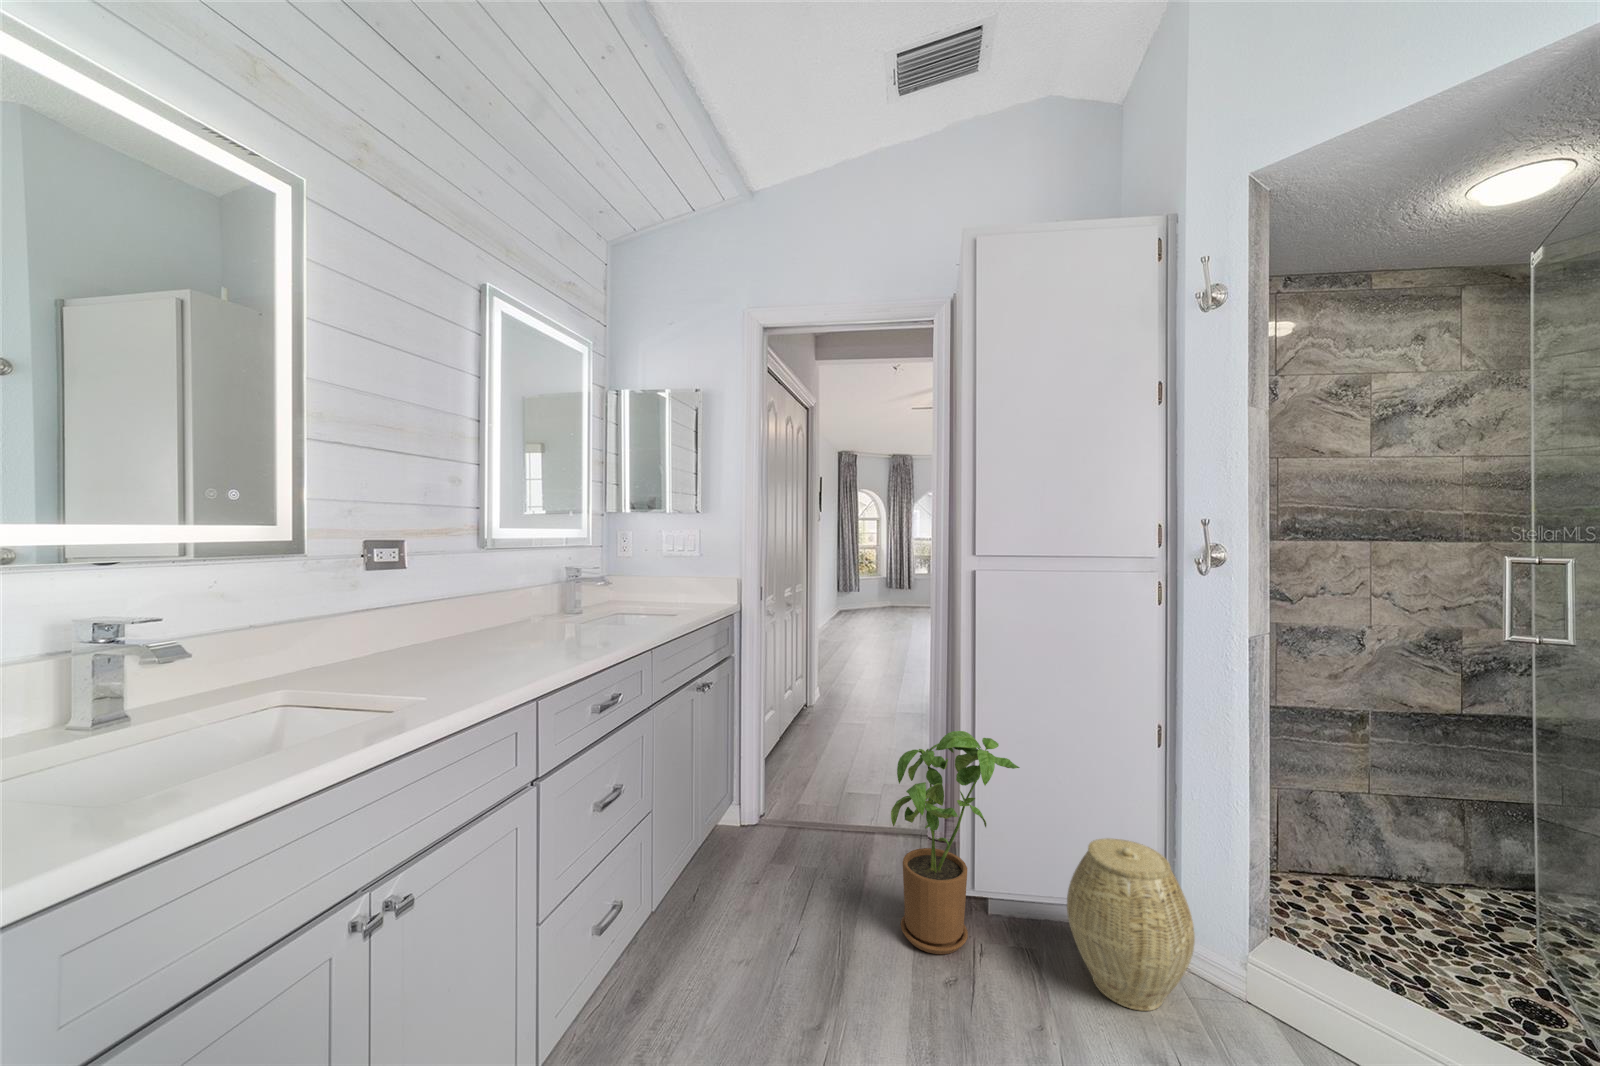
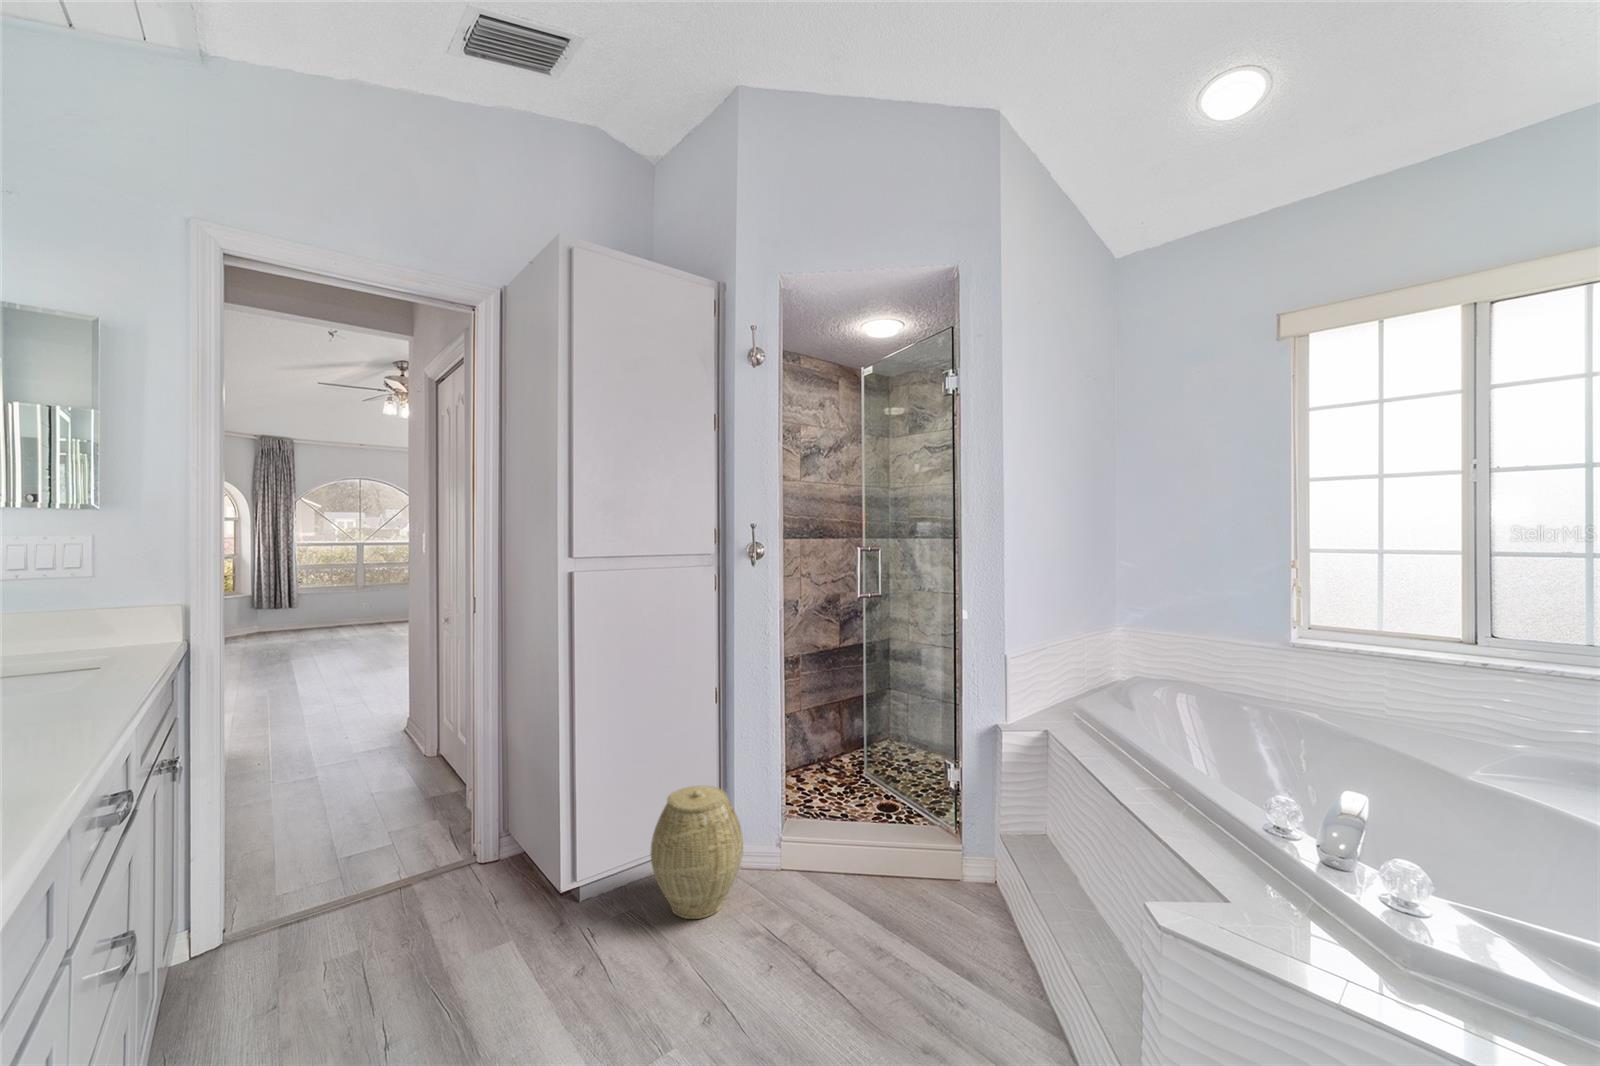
house plant: present [891,731,1020,954] -> none [478,730,611,970]

